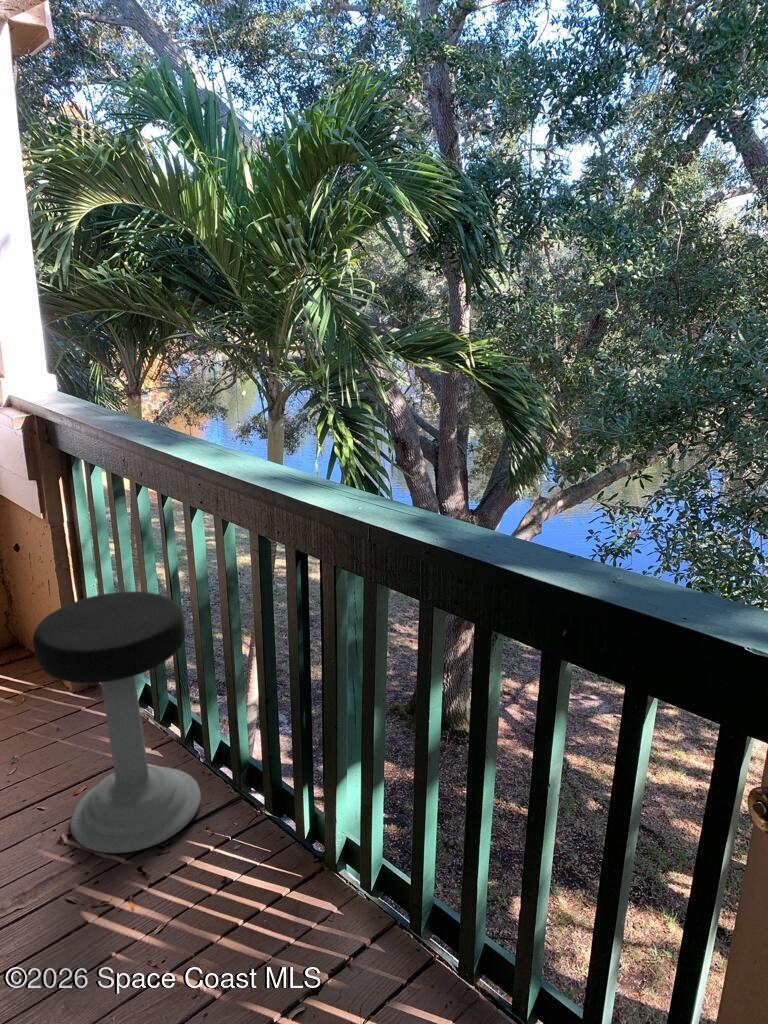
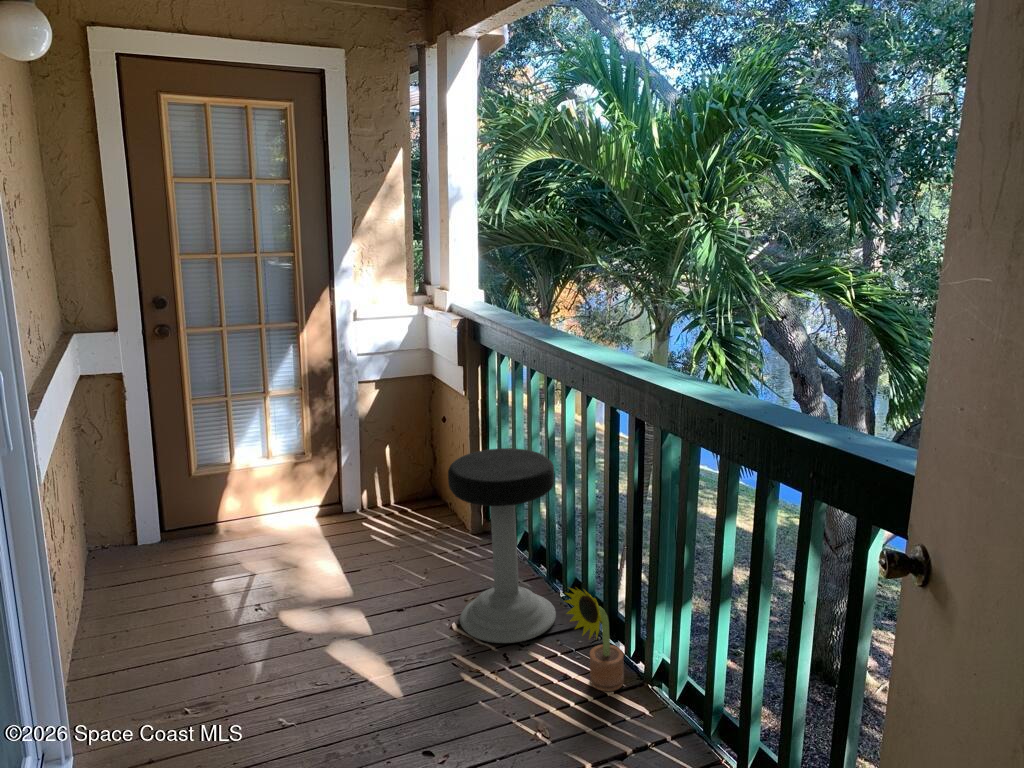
decorative plant: none [217,776,301,892] -> present [564,588,624,691]

